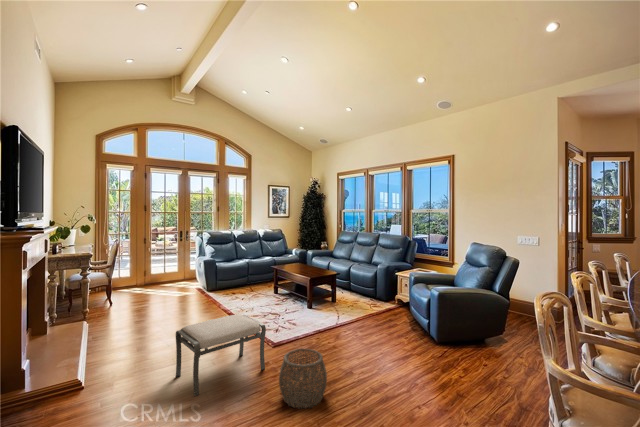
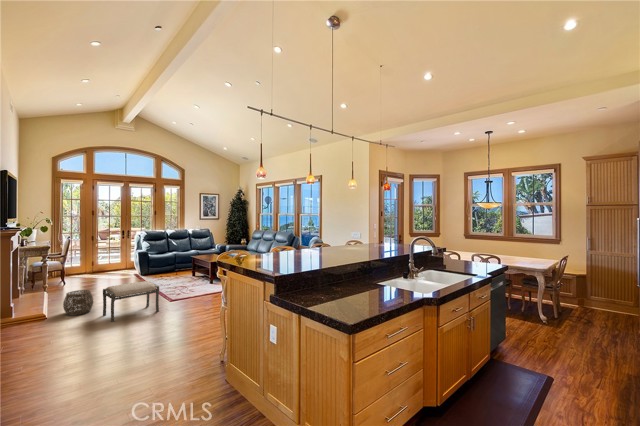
woven basket: present [279,349,327,408] -> present [63,290,93,315]

